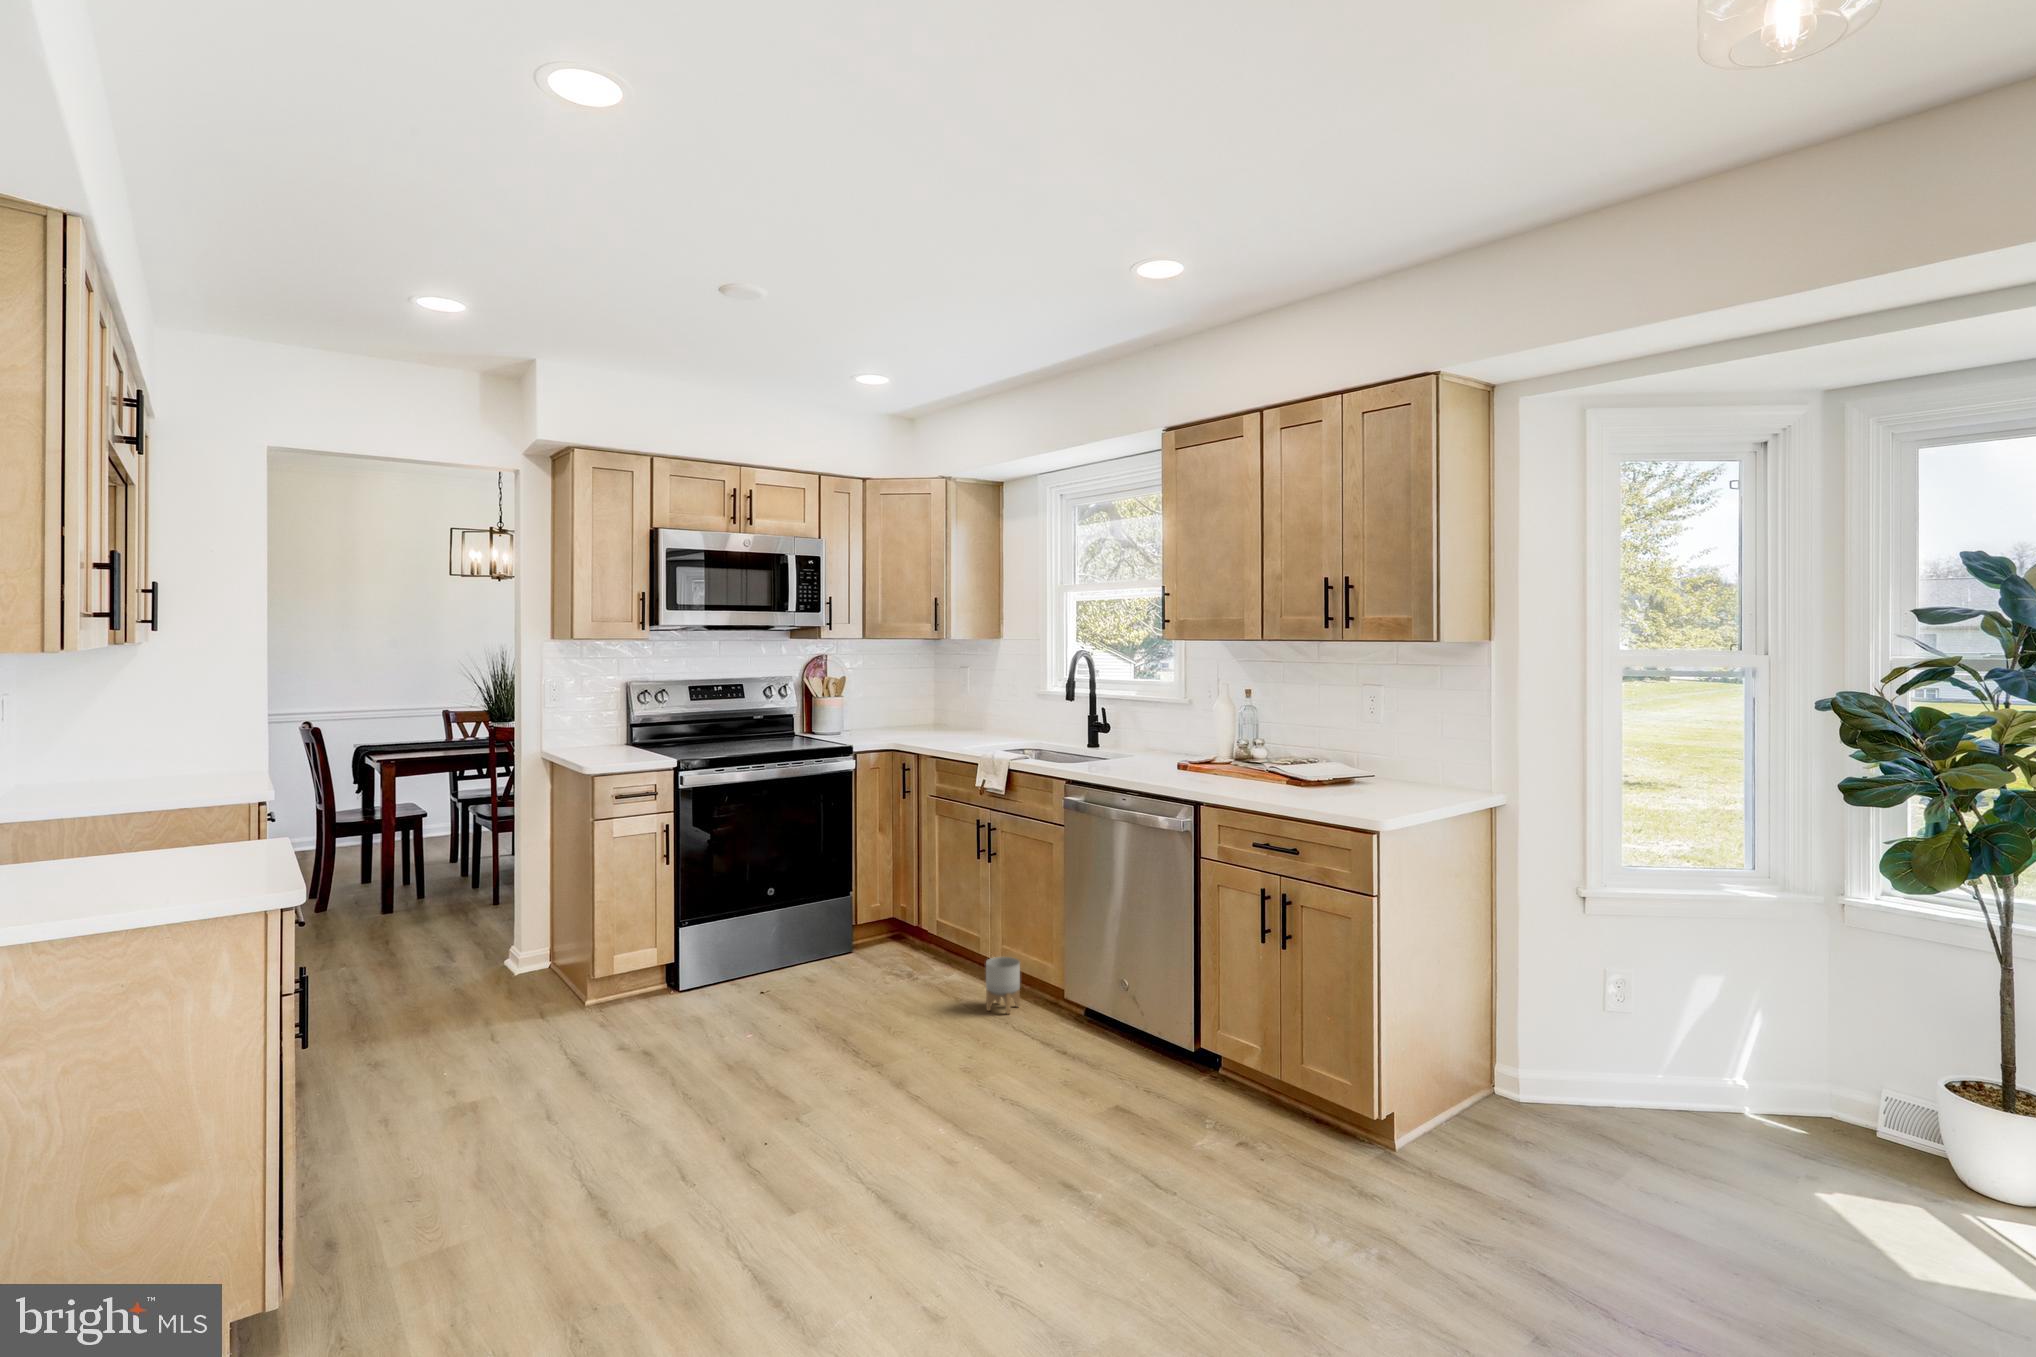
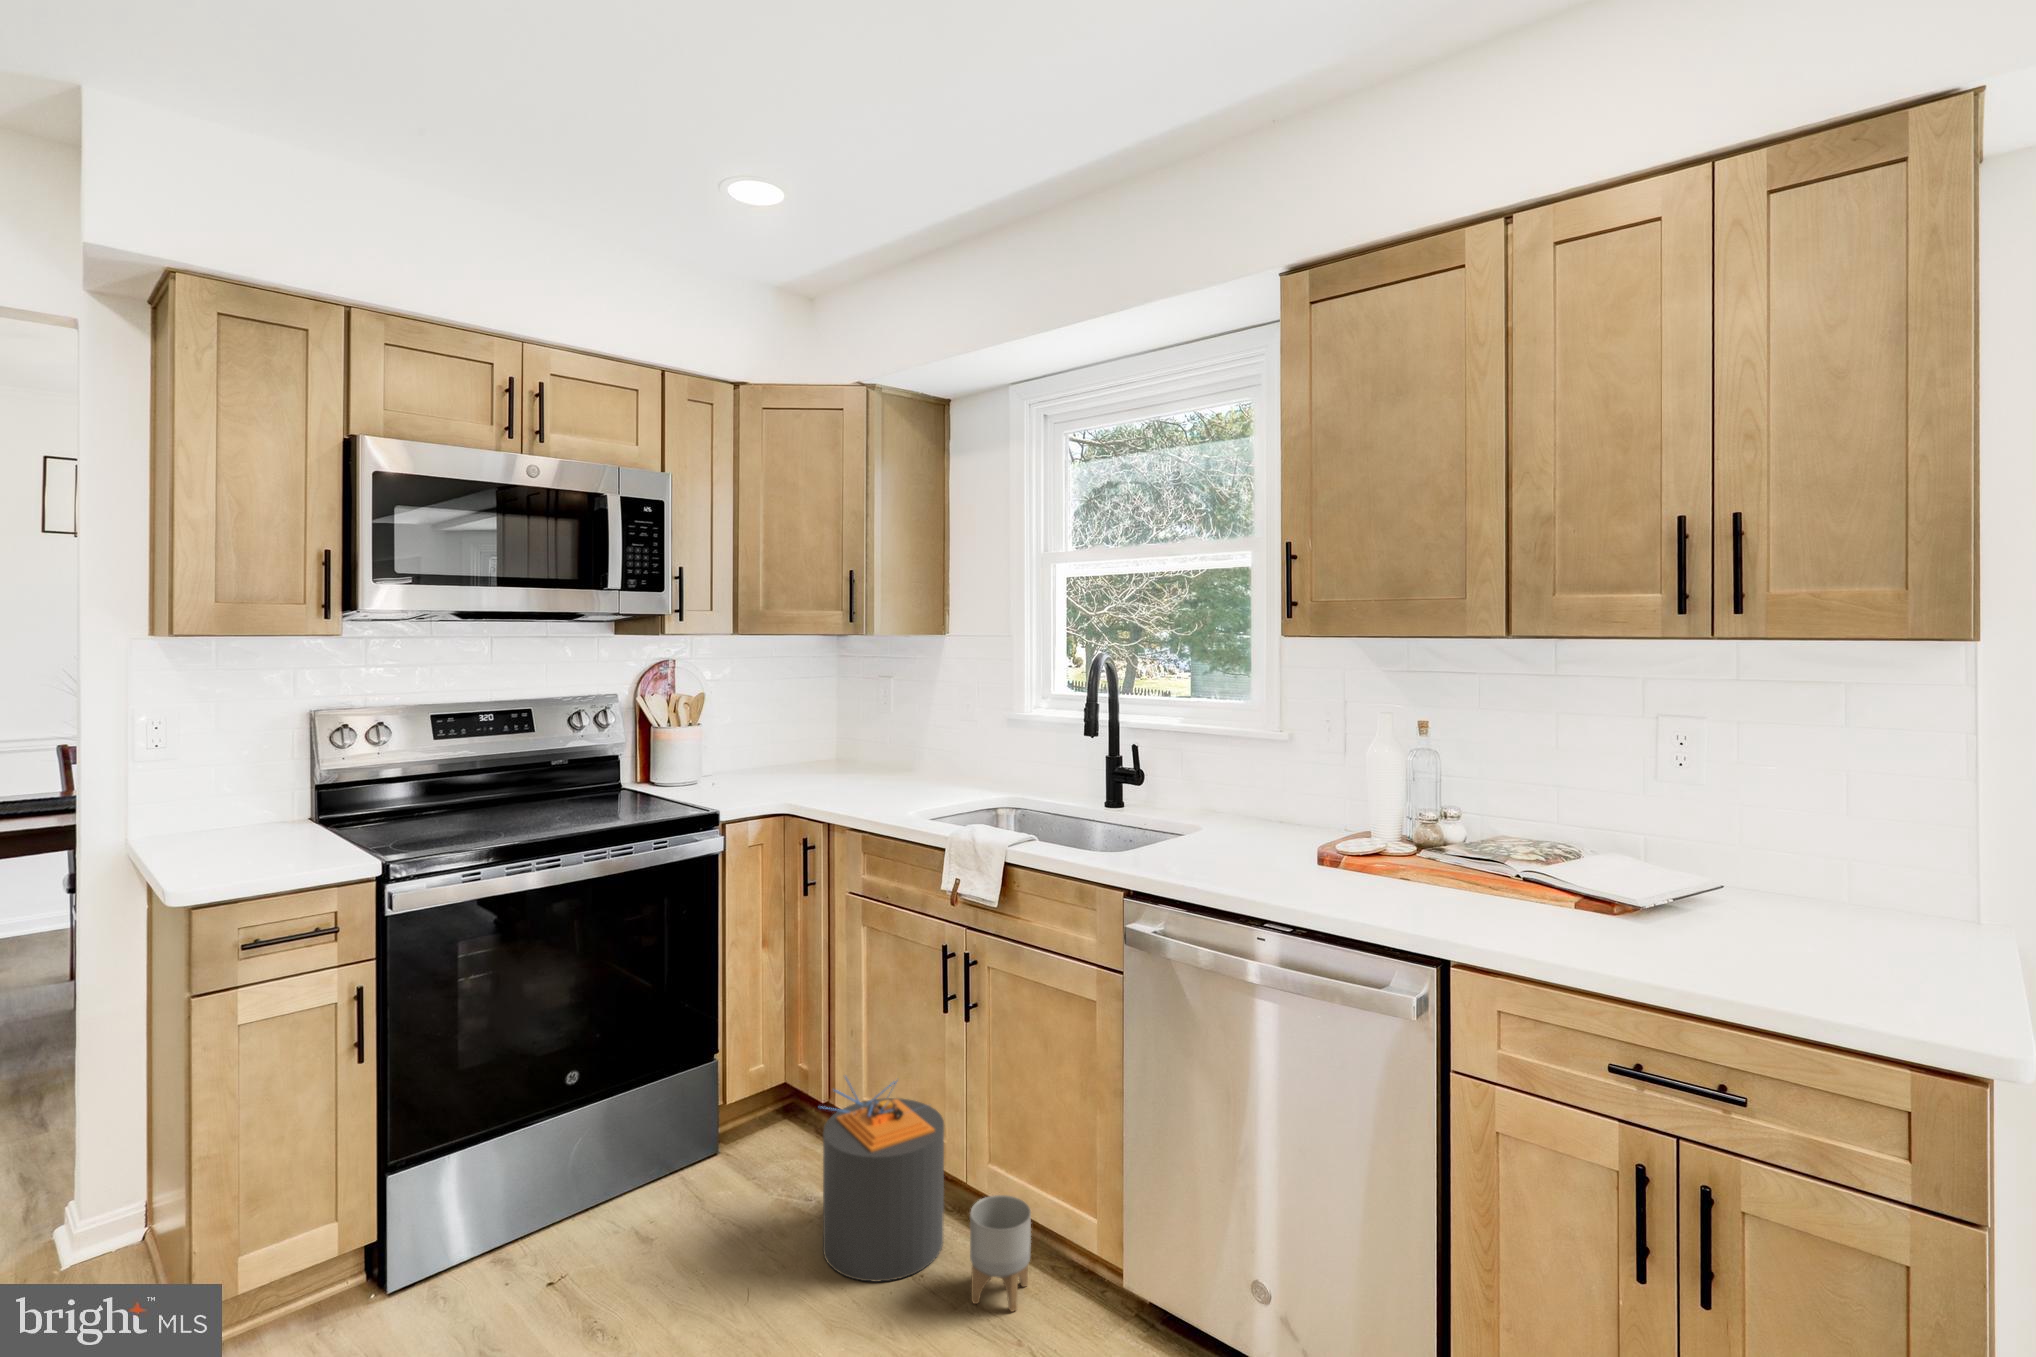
trash can: none [902,888,978,1001] -> present [818,1077,944,1282]

